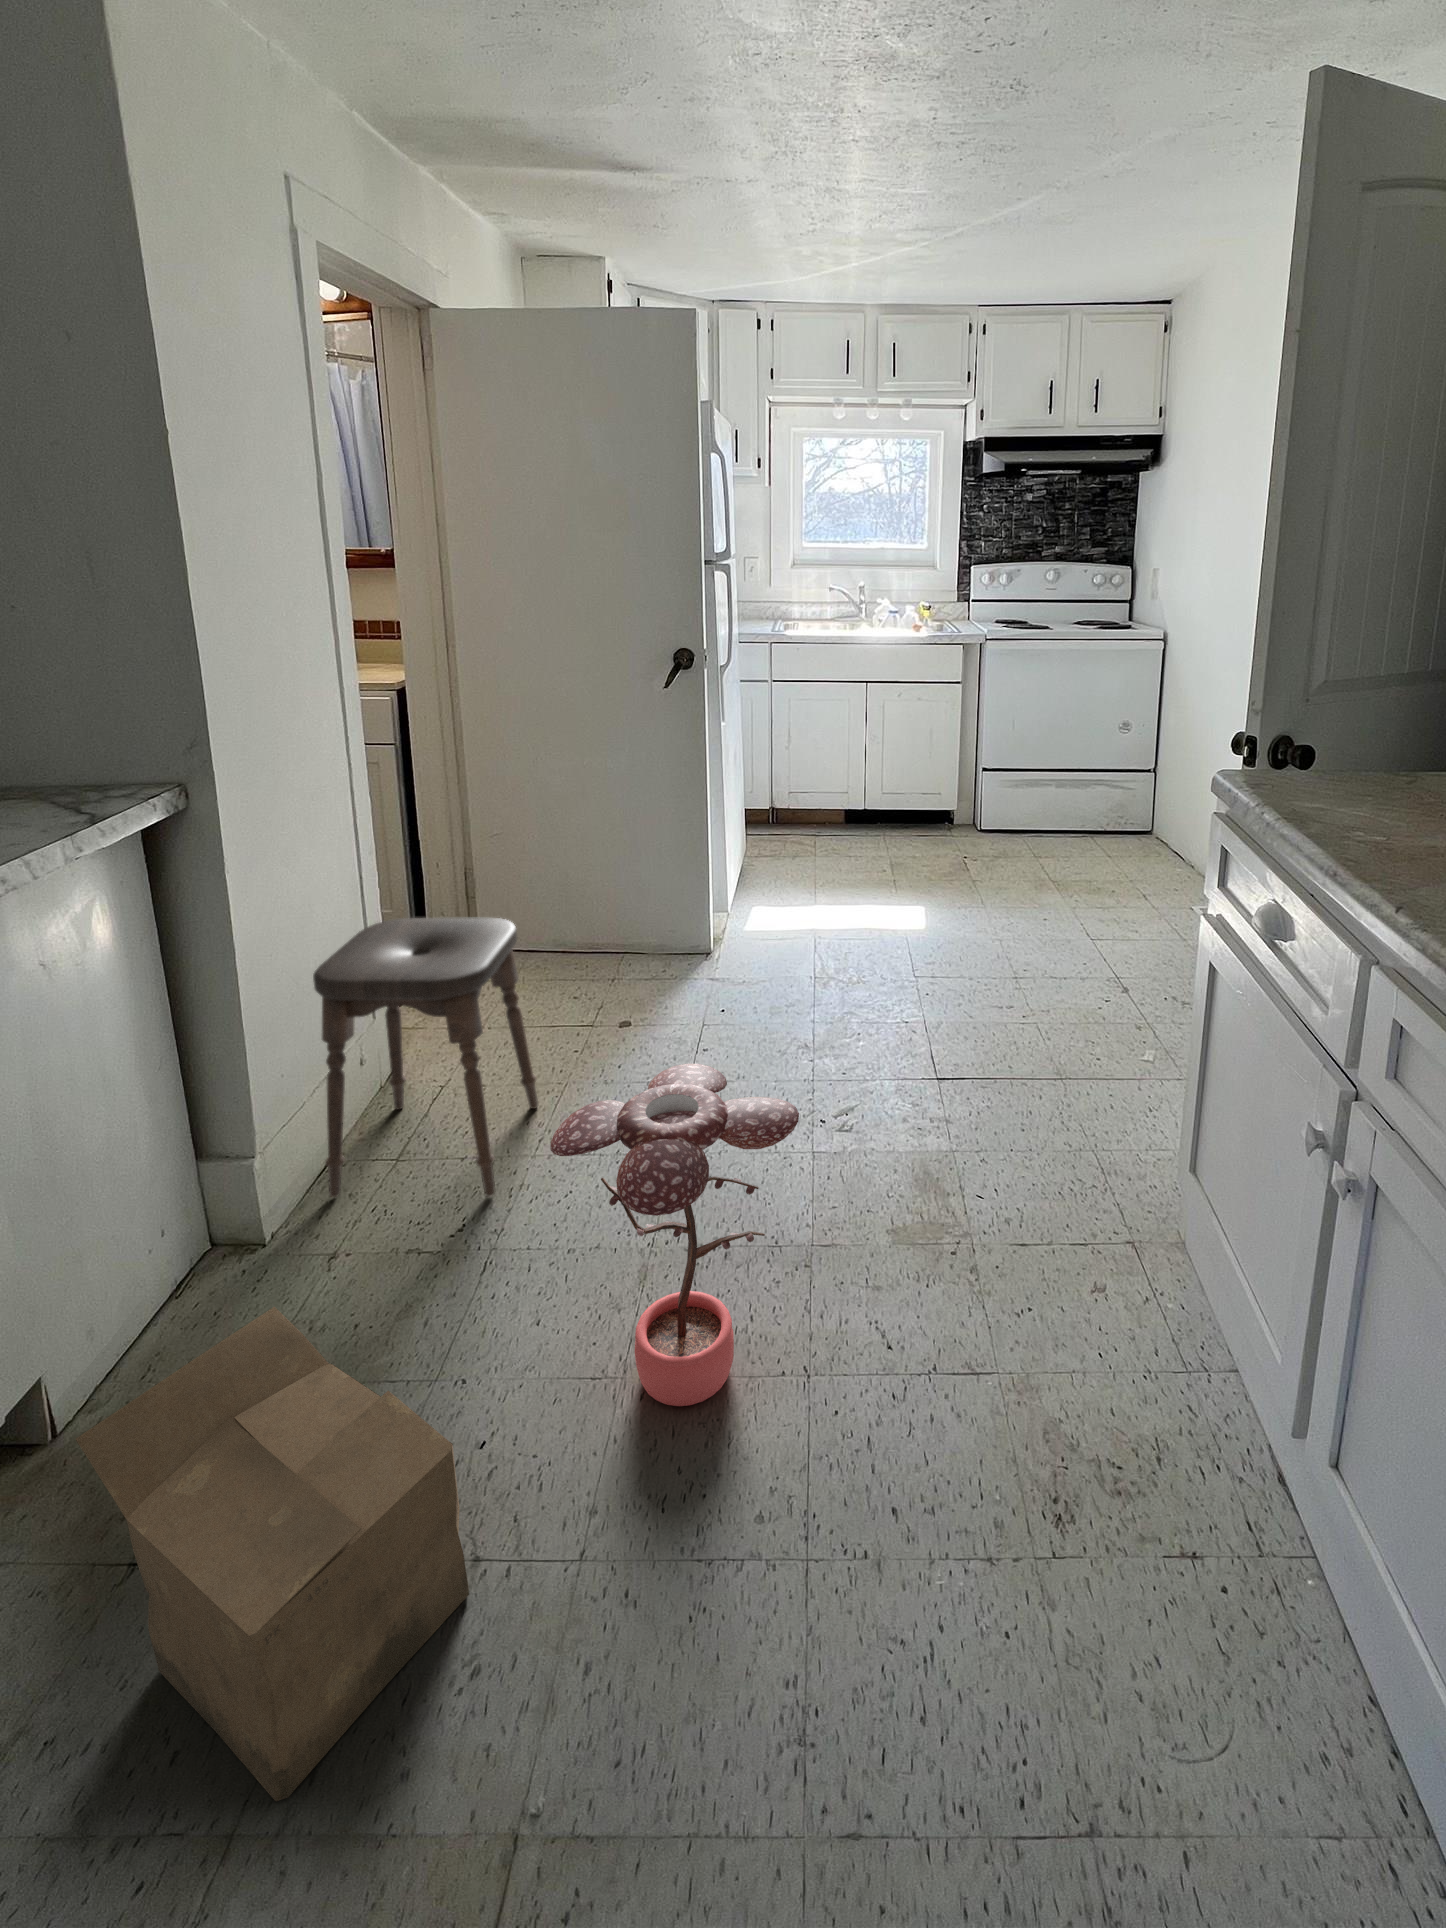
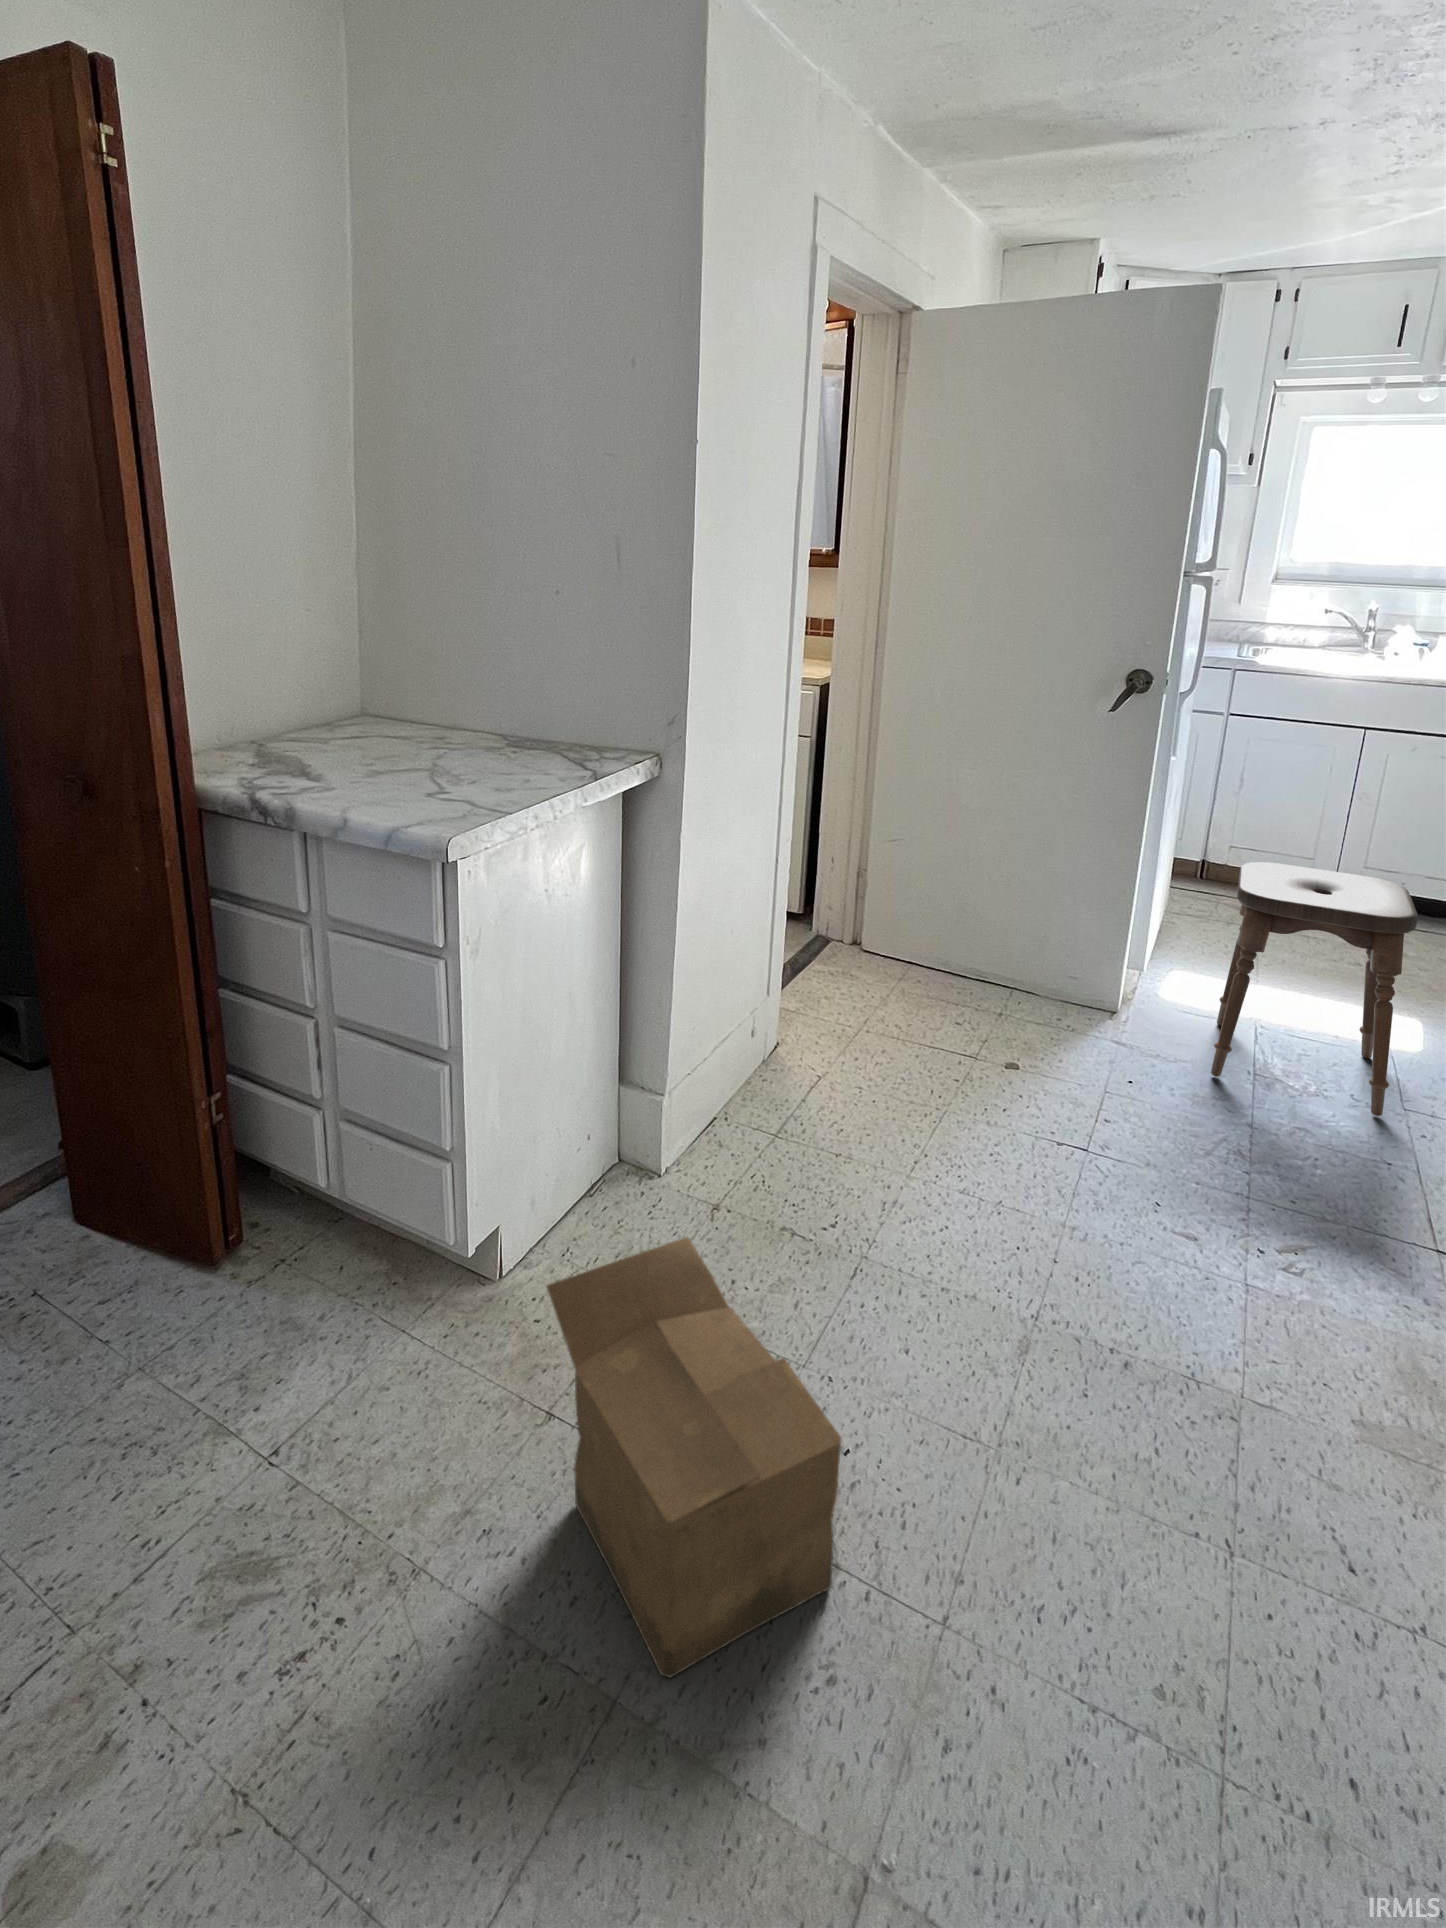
stool: present [313,918,538,1197] -> present [1211,862,1418,1116]
potted plant: present [550,1064,799,1406] -> none [962,1137,1276,1519]

